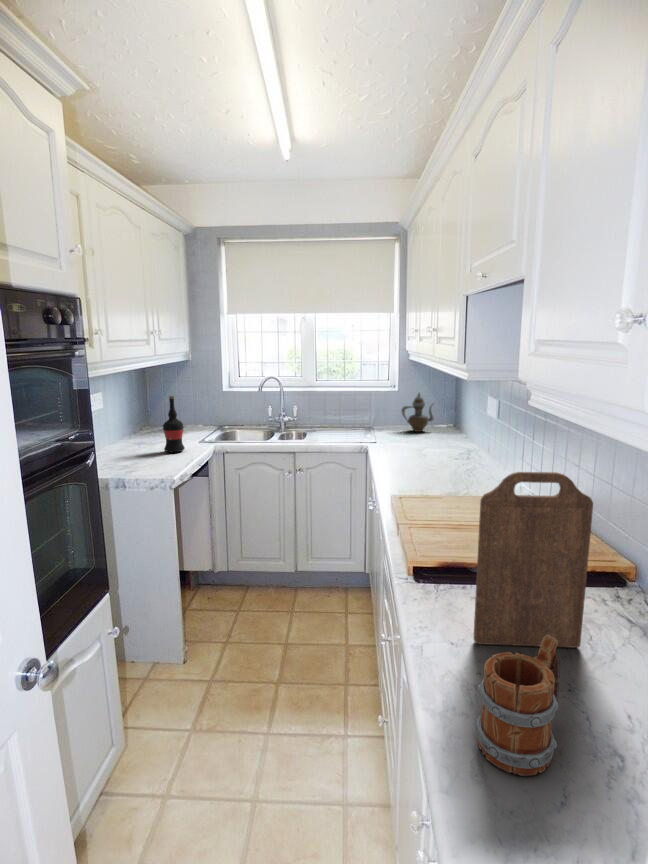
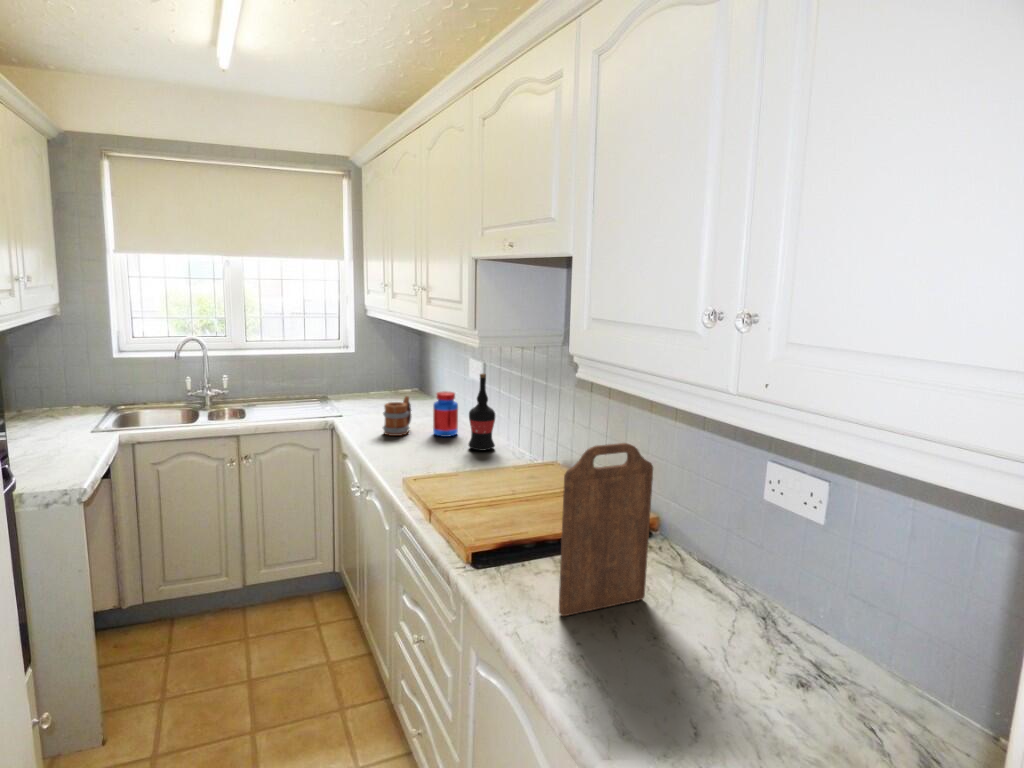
teapot: present [401,393,434,432] -> none [364,353,402,398]
wine bottle: present [163,396,184,452] -> present [468,374,495,450]
jar: none [443,425,467,466] -> present [433,391,458,437]
mug: present [474,636,560,776] -> present [383,396,411,436]

